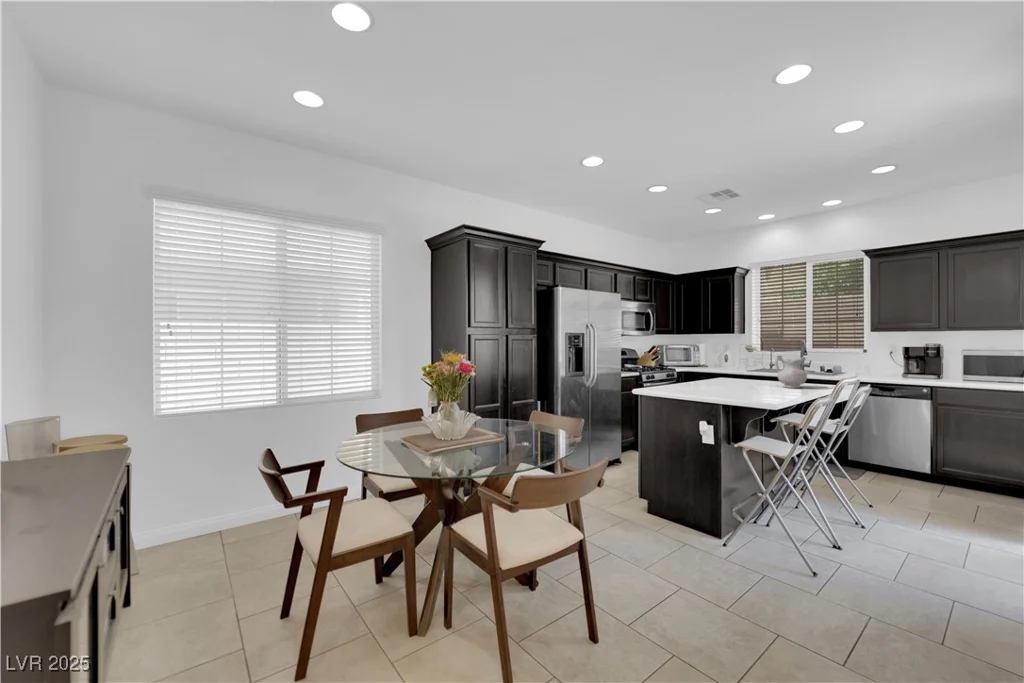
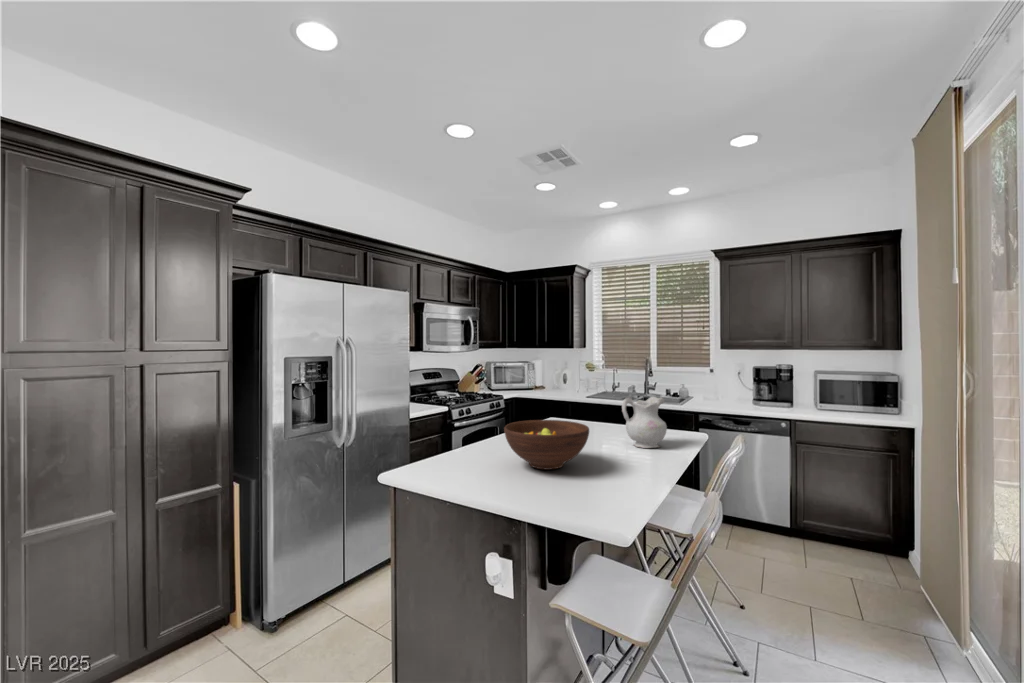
fruit bowl: none [700,367,753,391] -> present [504,420,589,470]

